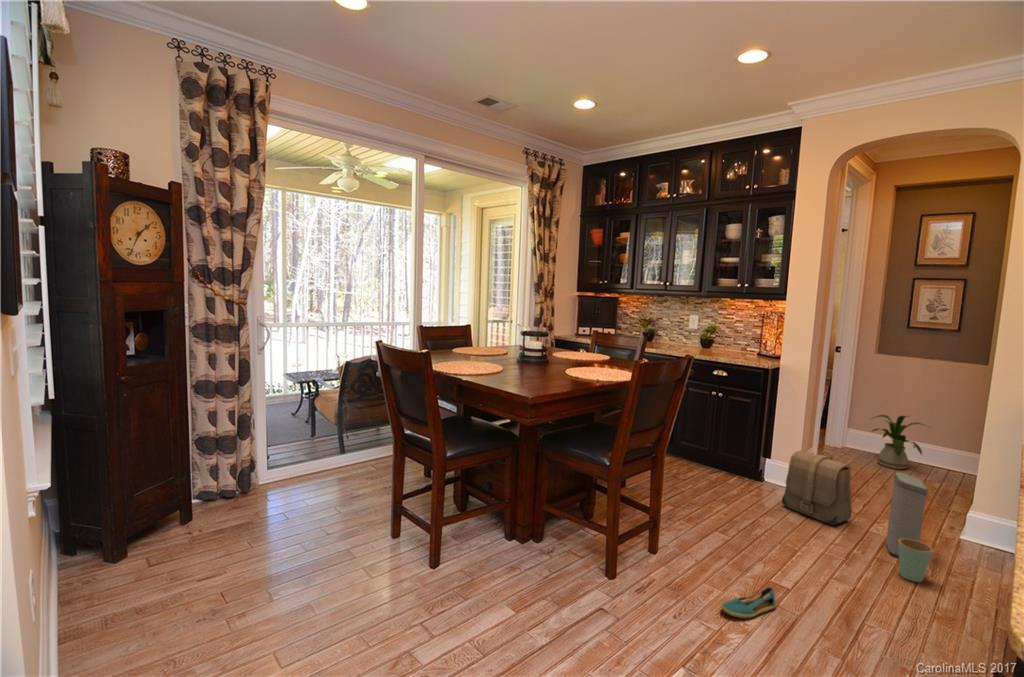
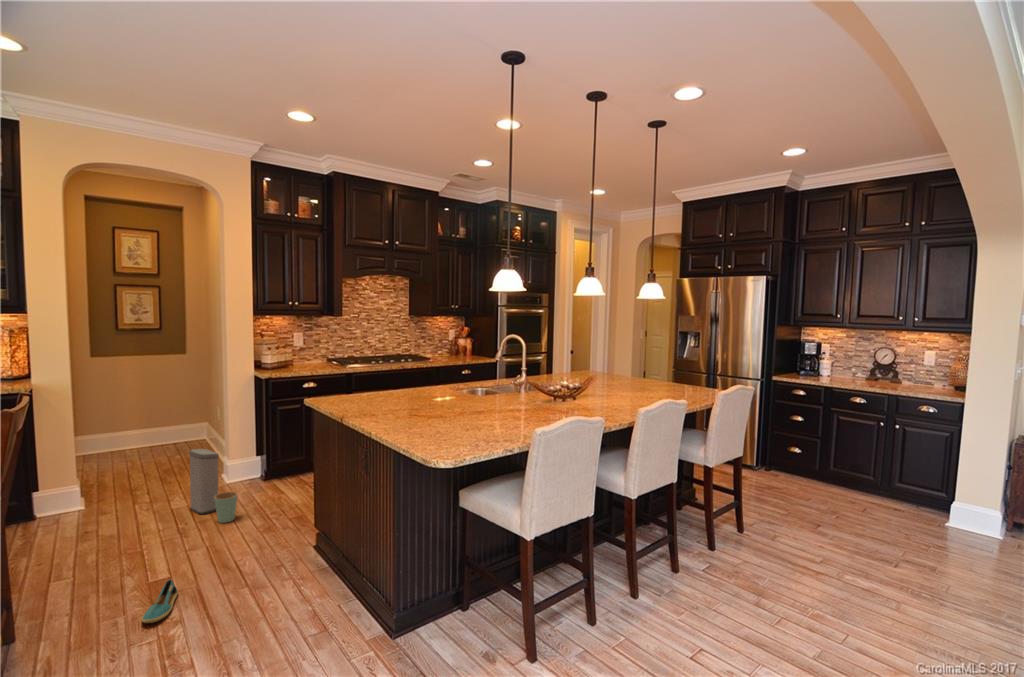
house plant: present [872,415,923,469] -> none [102,408,158,459]
backpack: present [782,450,852,525] -> none [83,455,152,526]

